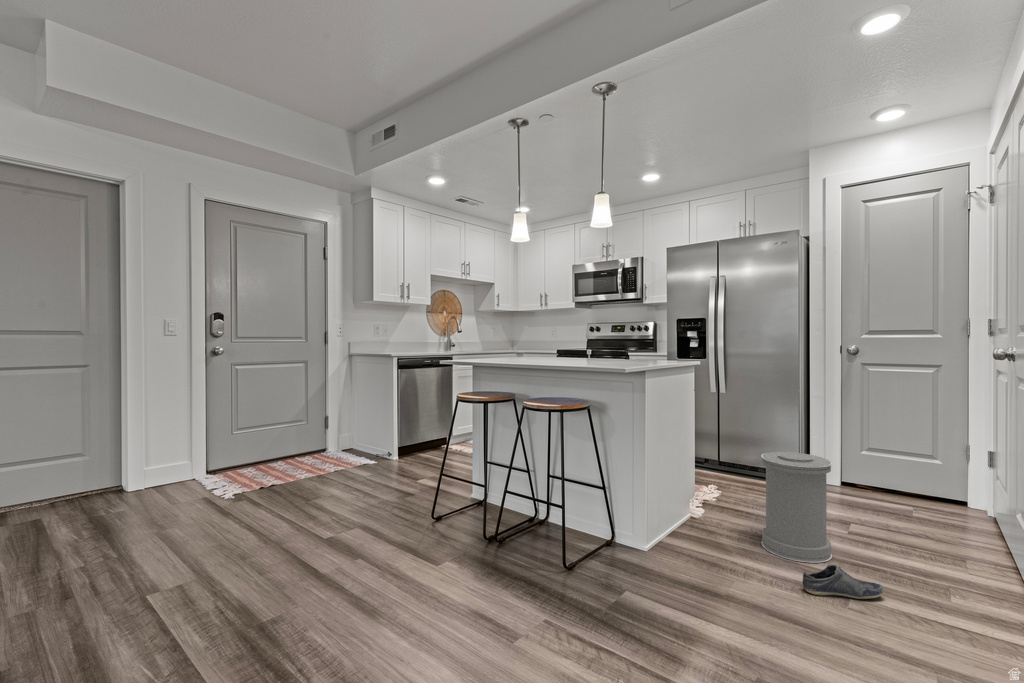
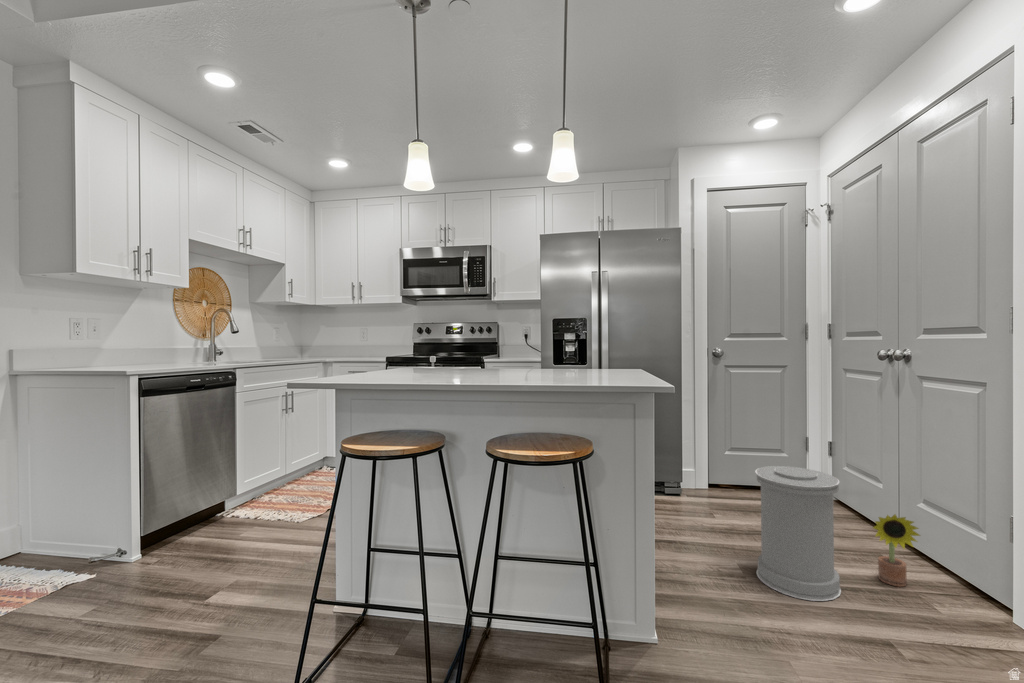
decorative plant: none [870,504,912,575] -> present [873,514,920,587]
shoe: present [803,565,884,599] -> none [888,607,955,655]

